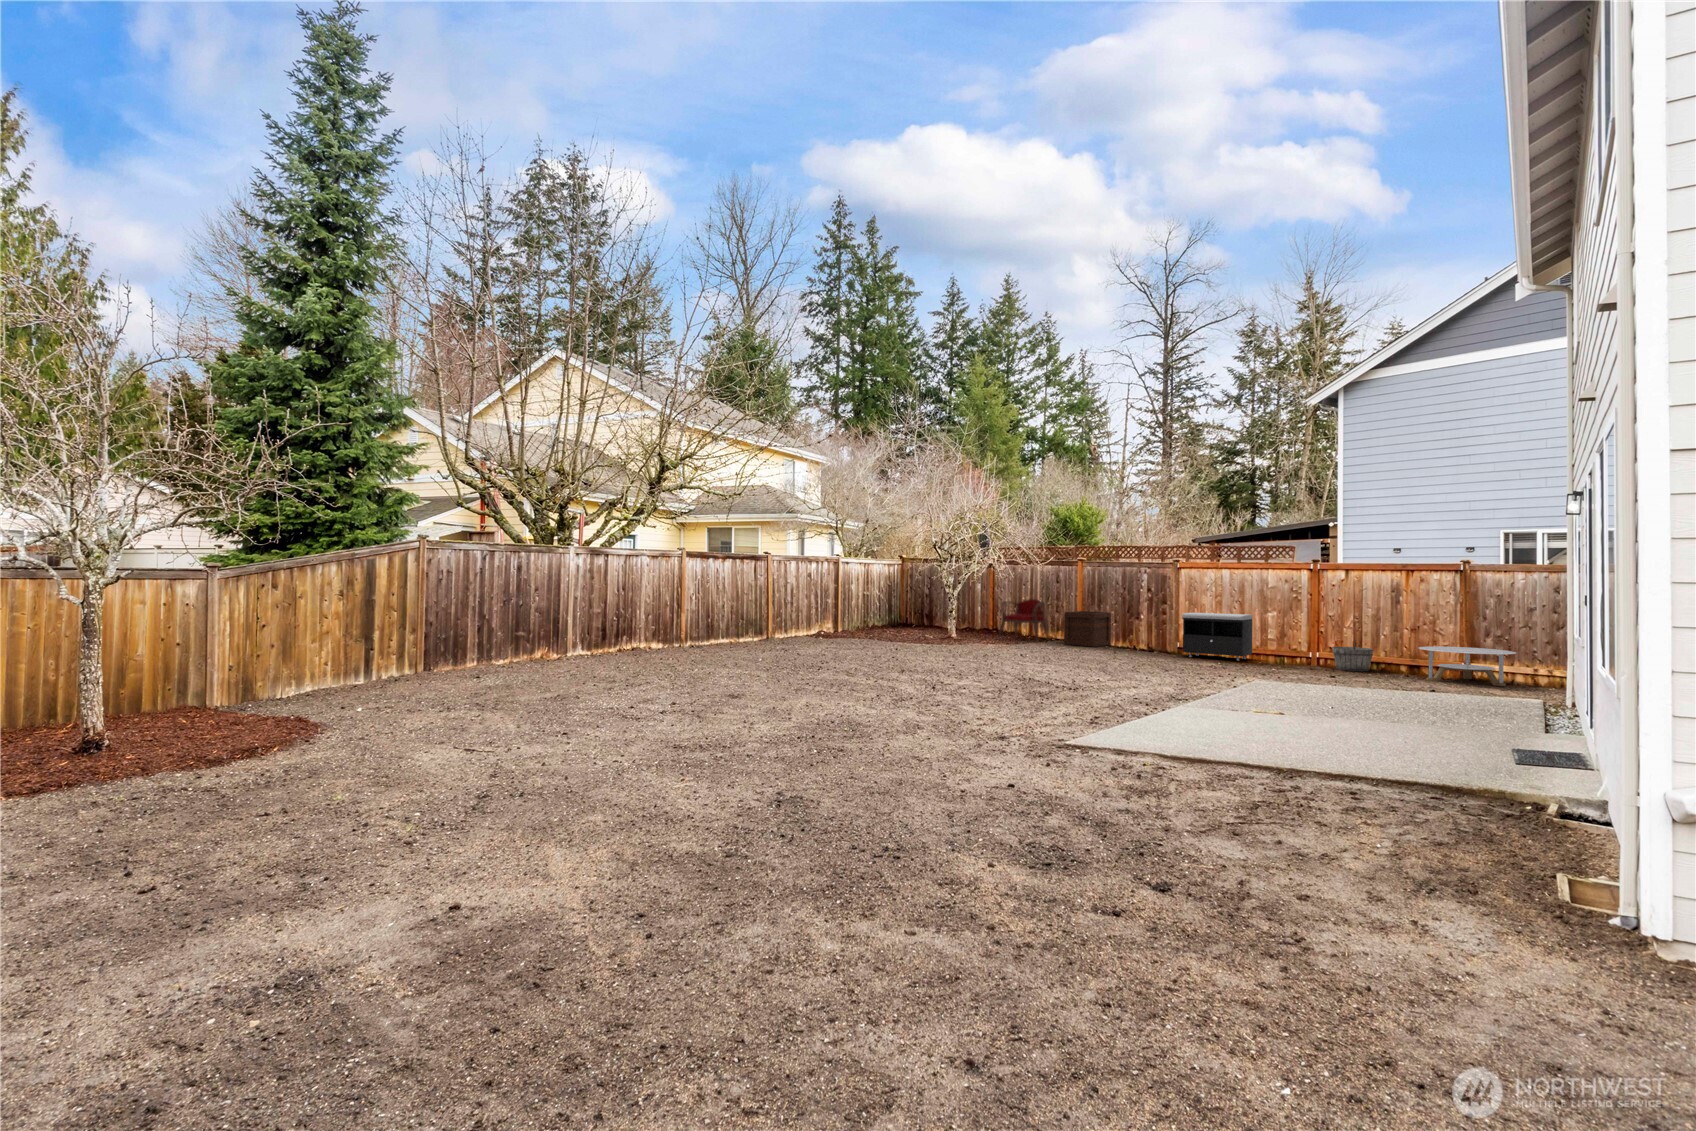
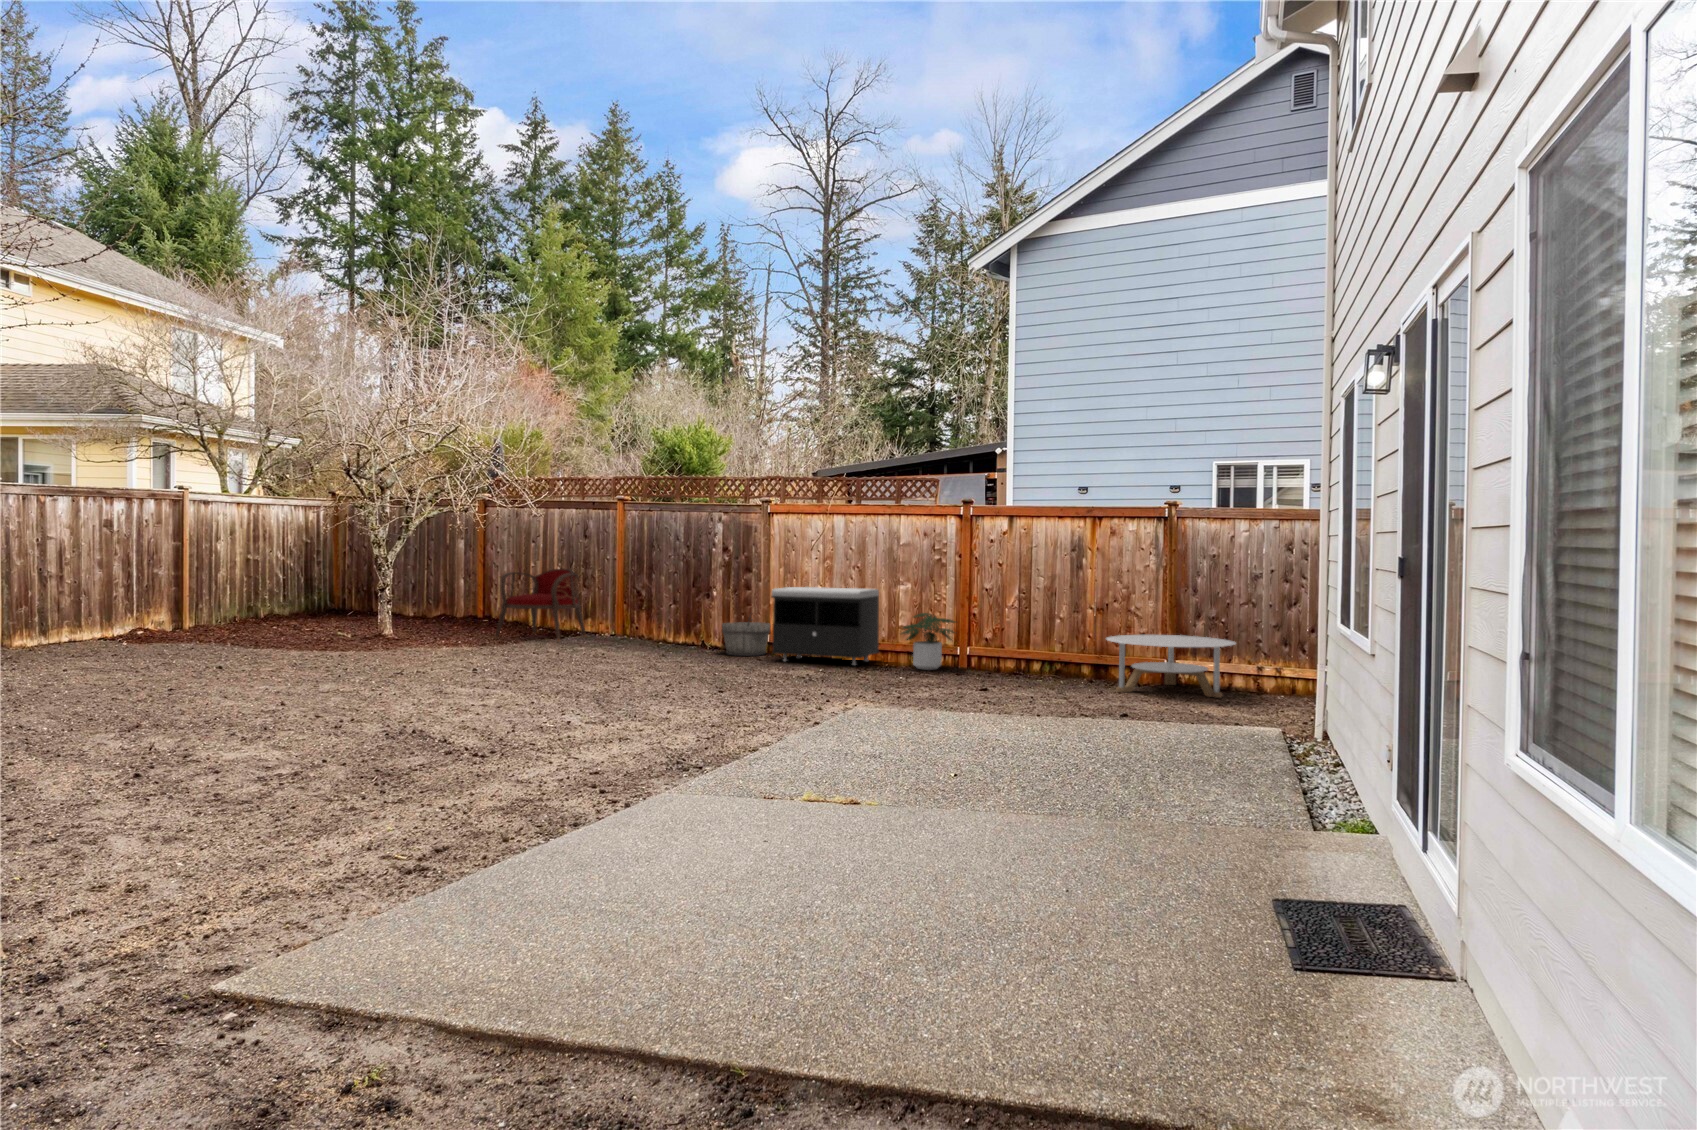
wooden crate: present [1064,611,1111,647] -> none [600,587,679,648]
potted plant: none [1270,630,1310,665] -> present [902,613,955,669]
wooden bucket: present [1332,642,1373,671] -> present [722,618,771,656]

